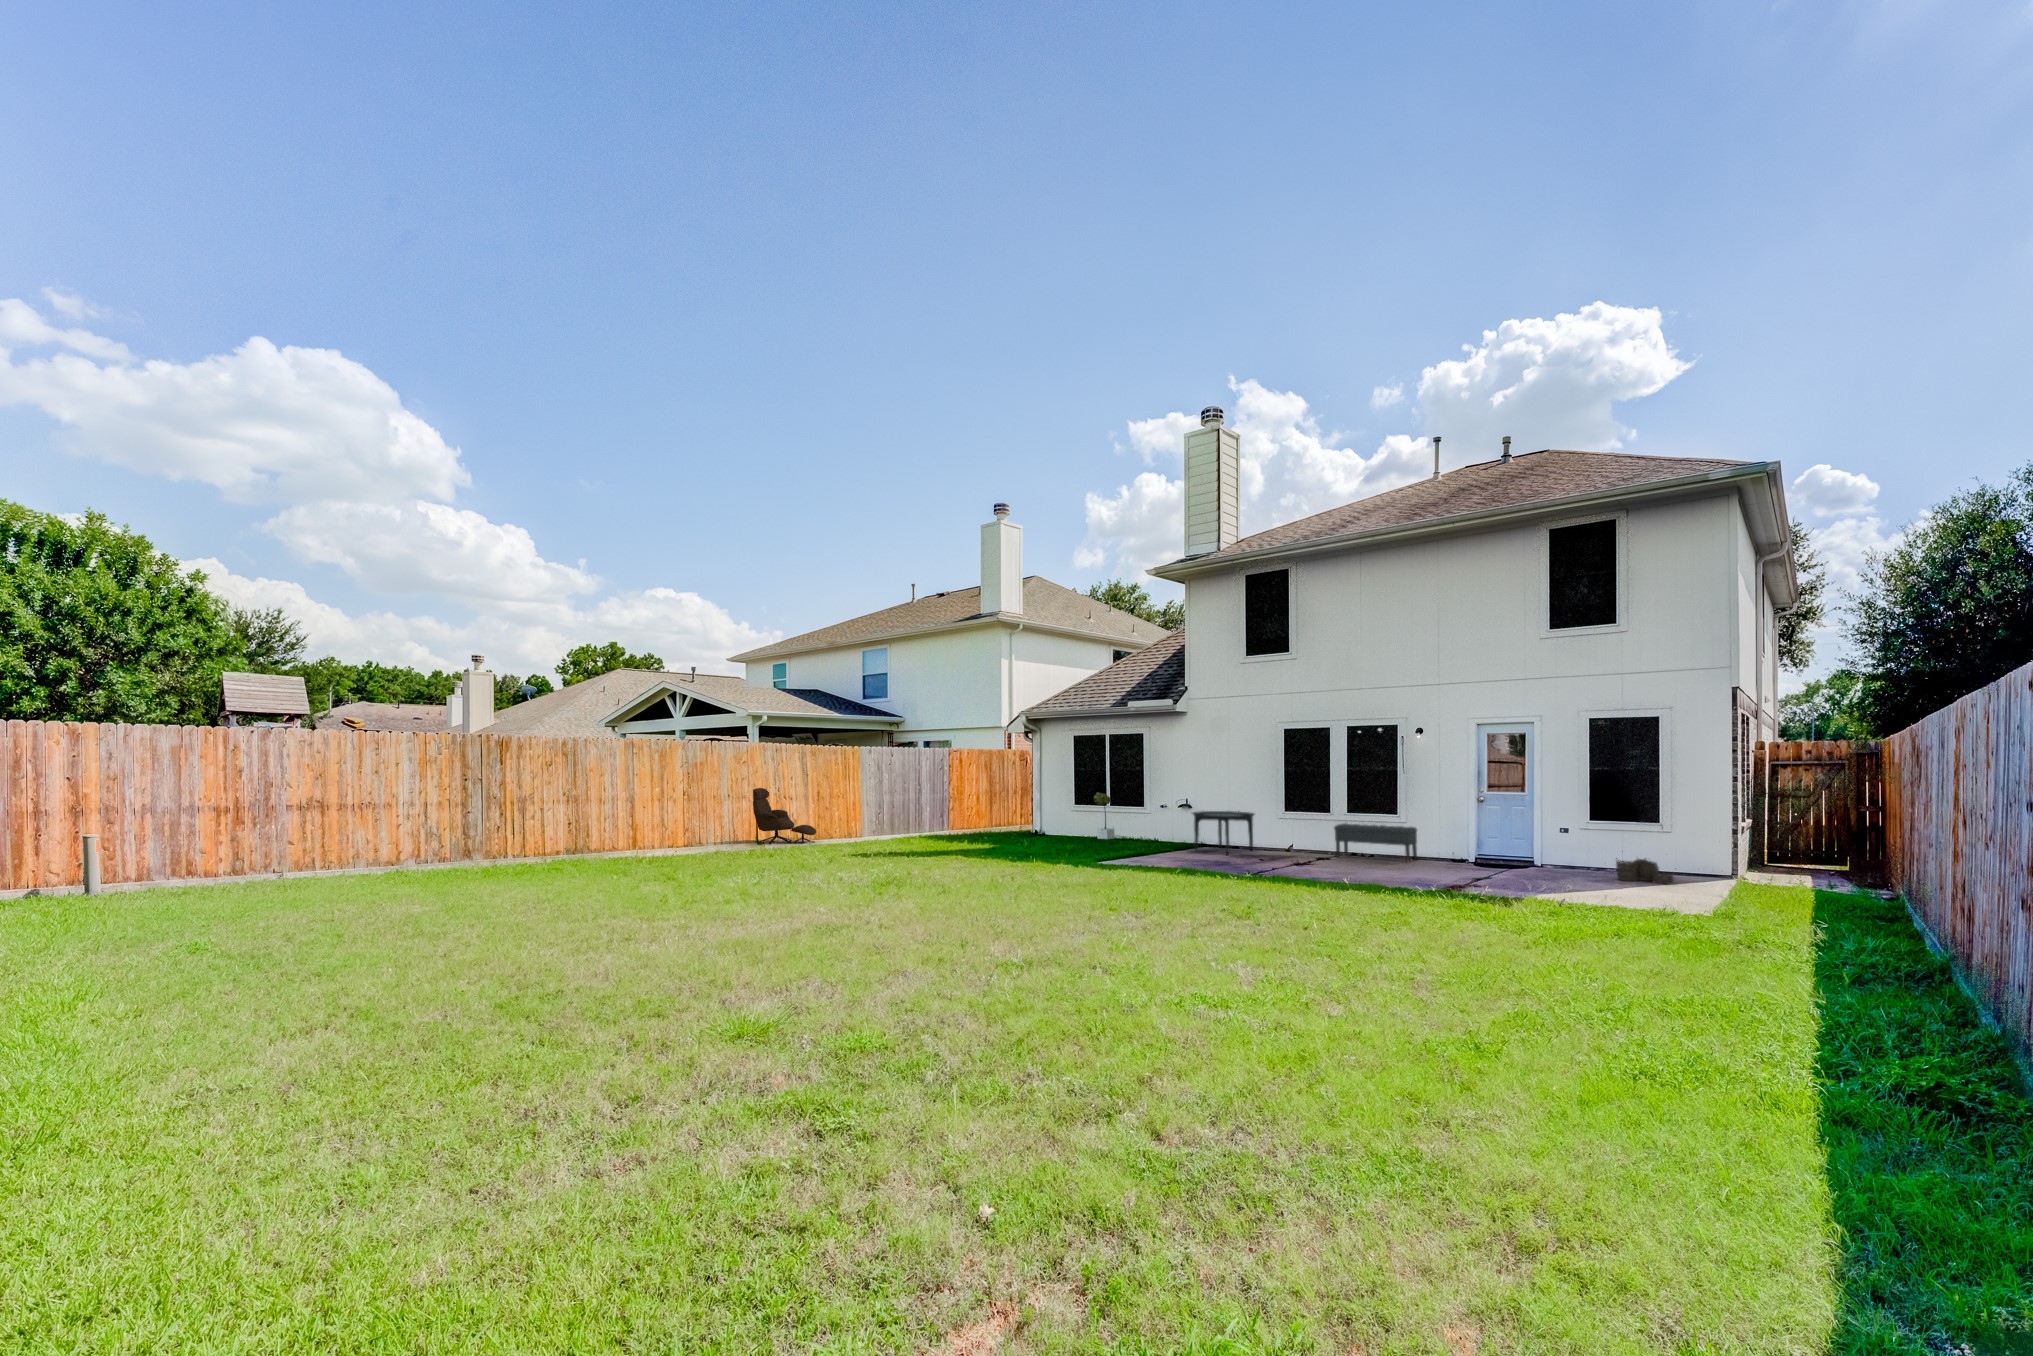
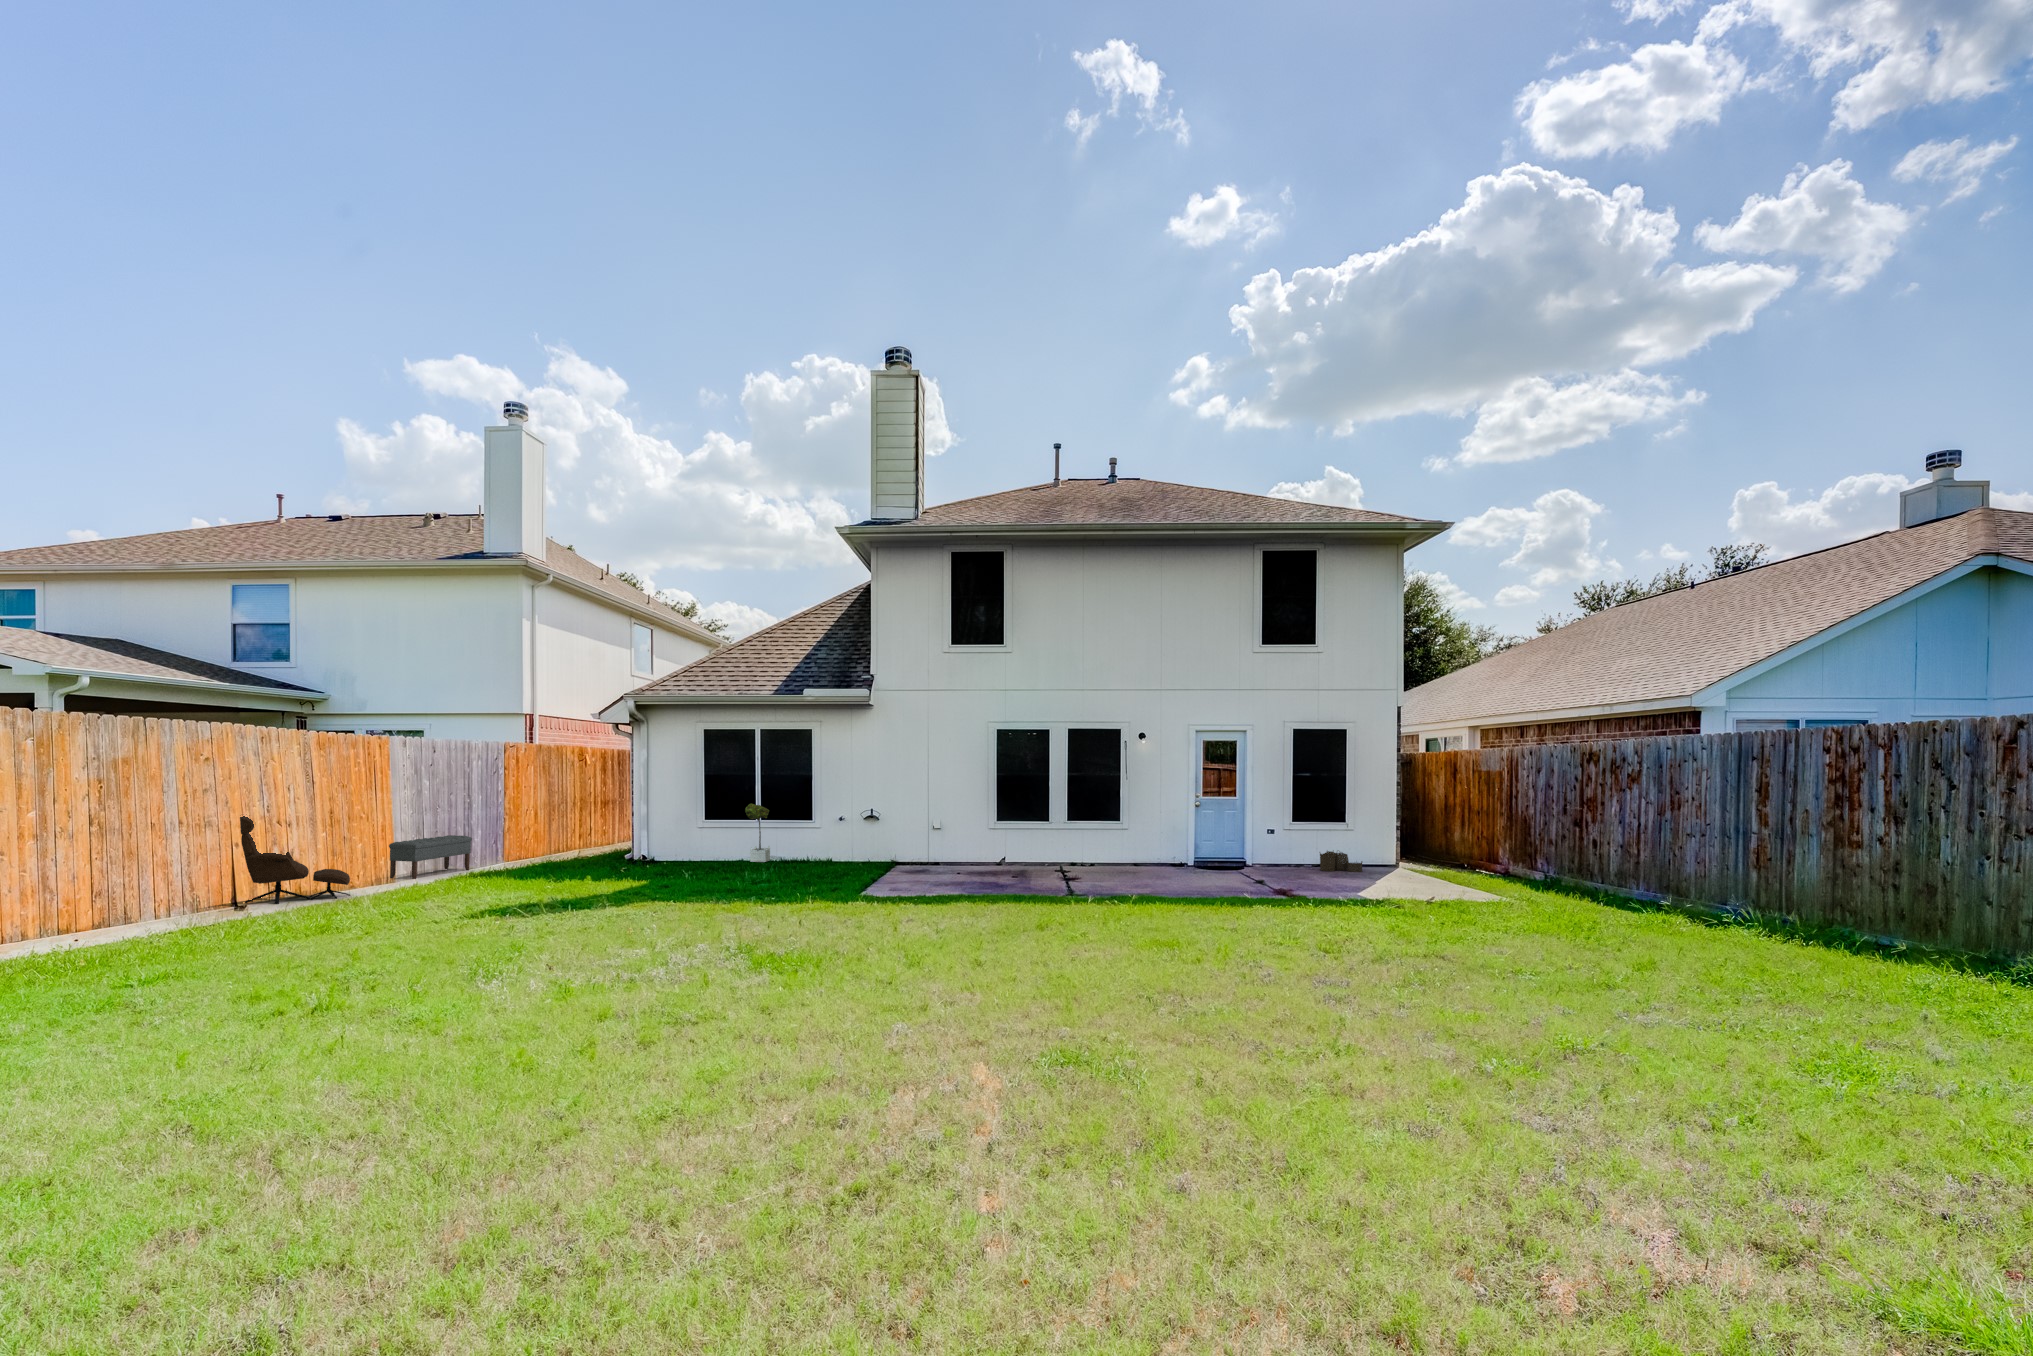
round table: present [1193,811,1254,853] -> none [902,822,973,870]
bench: present [1334,823,1417,862] -> present [389,835,472,879]

